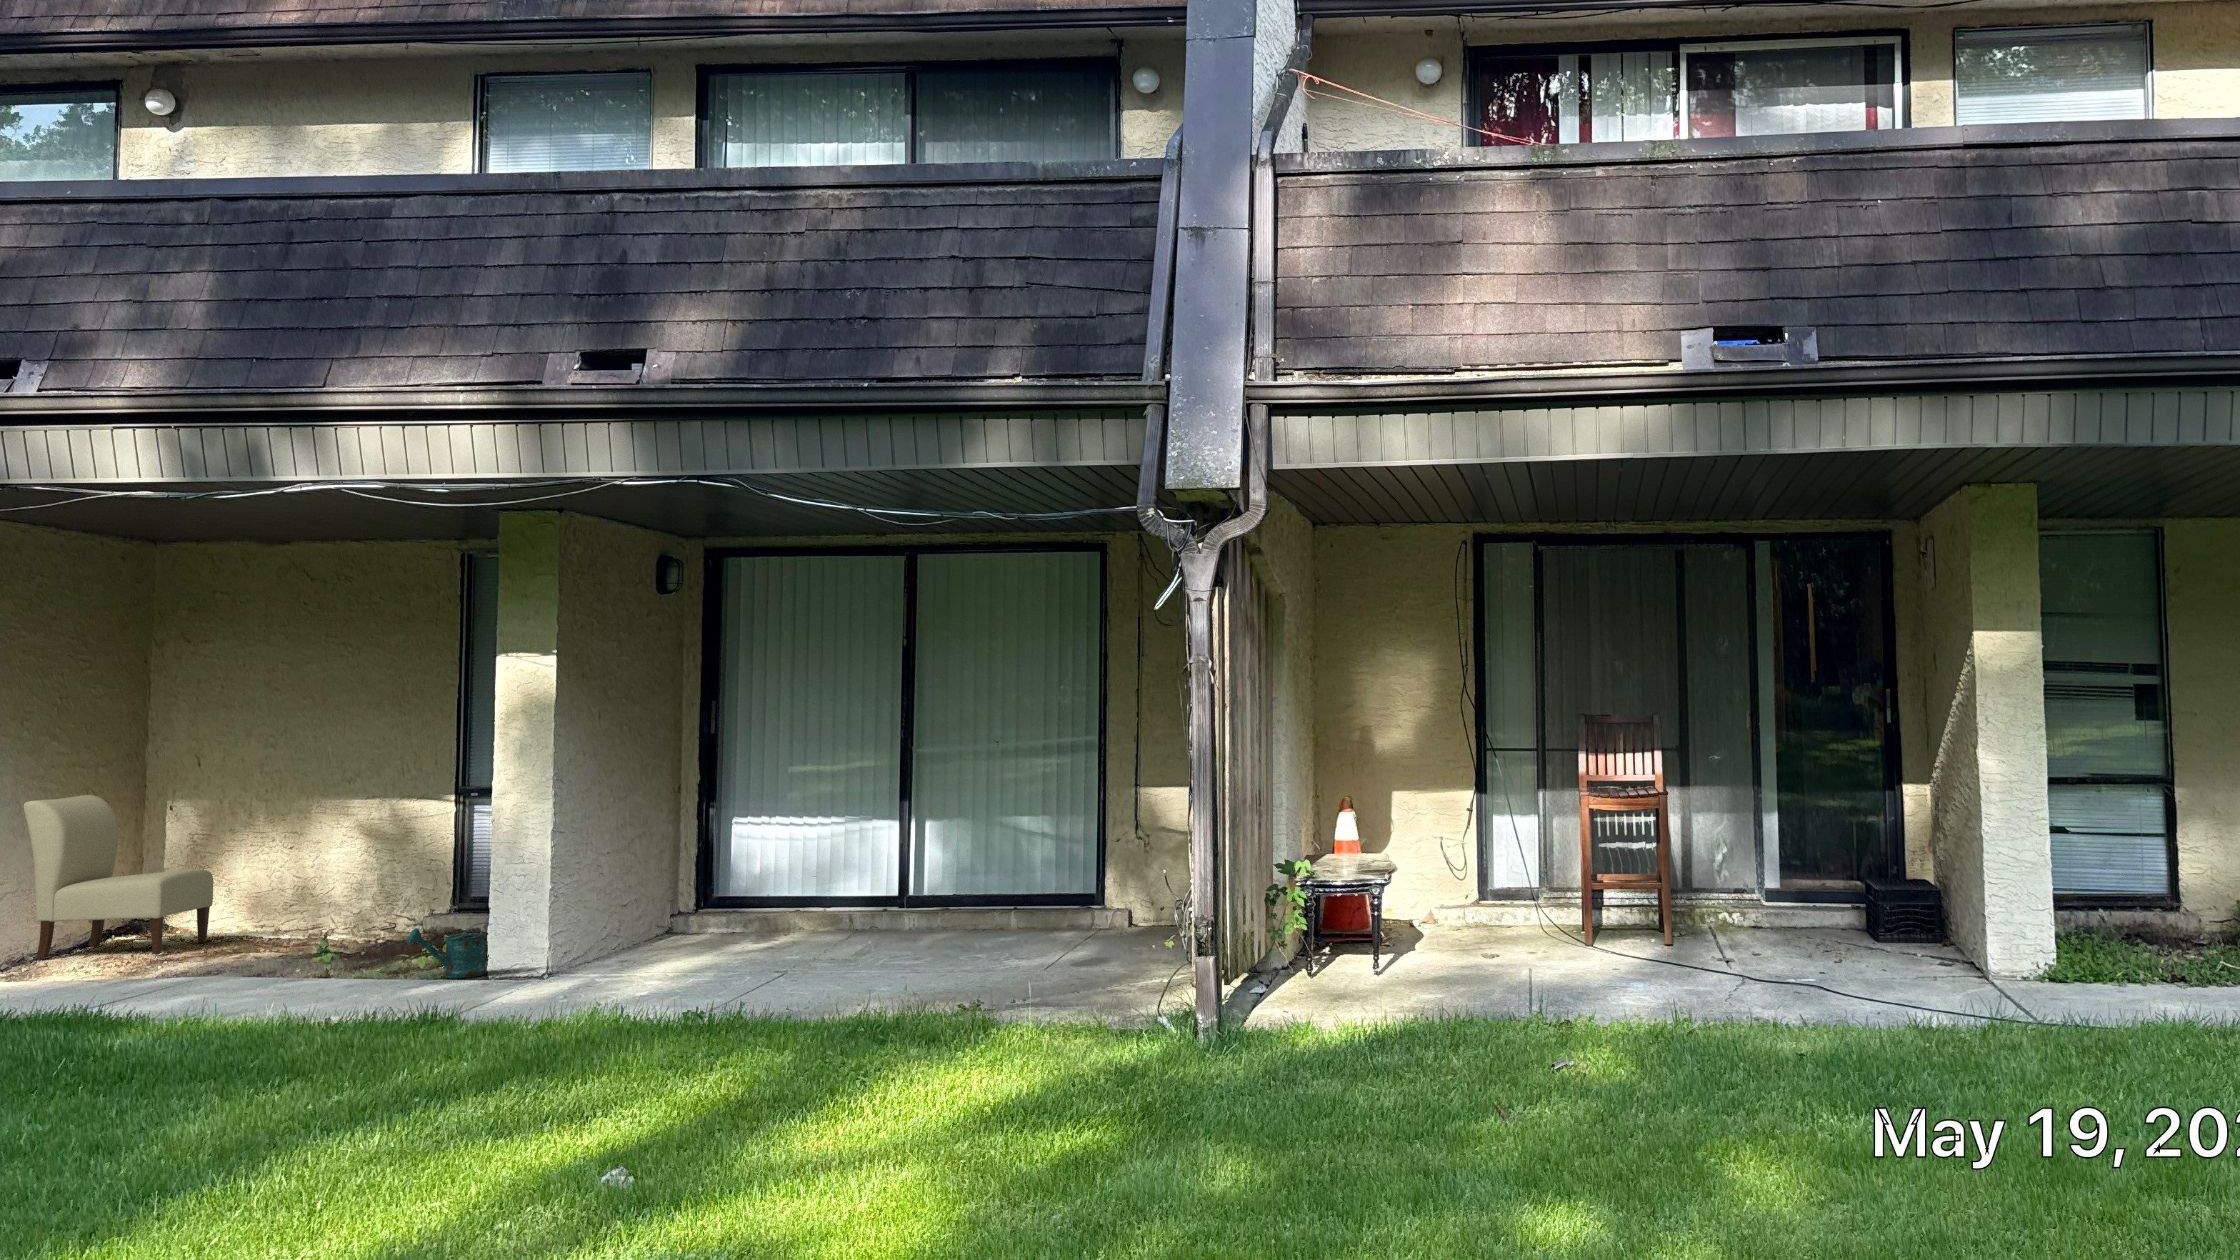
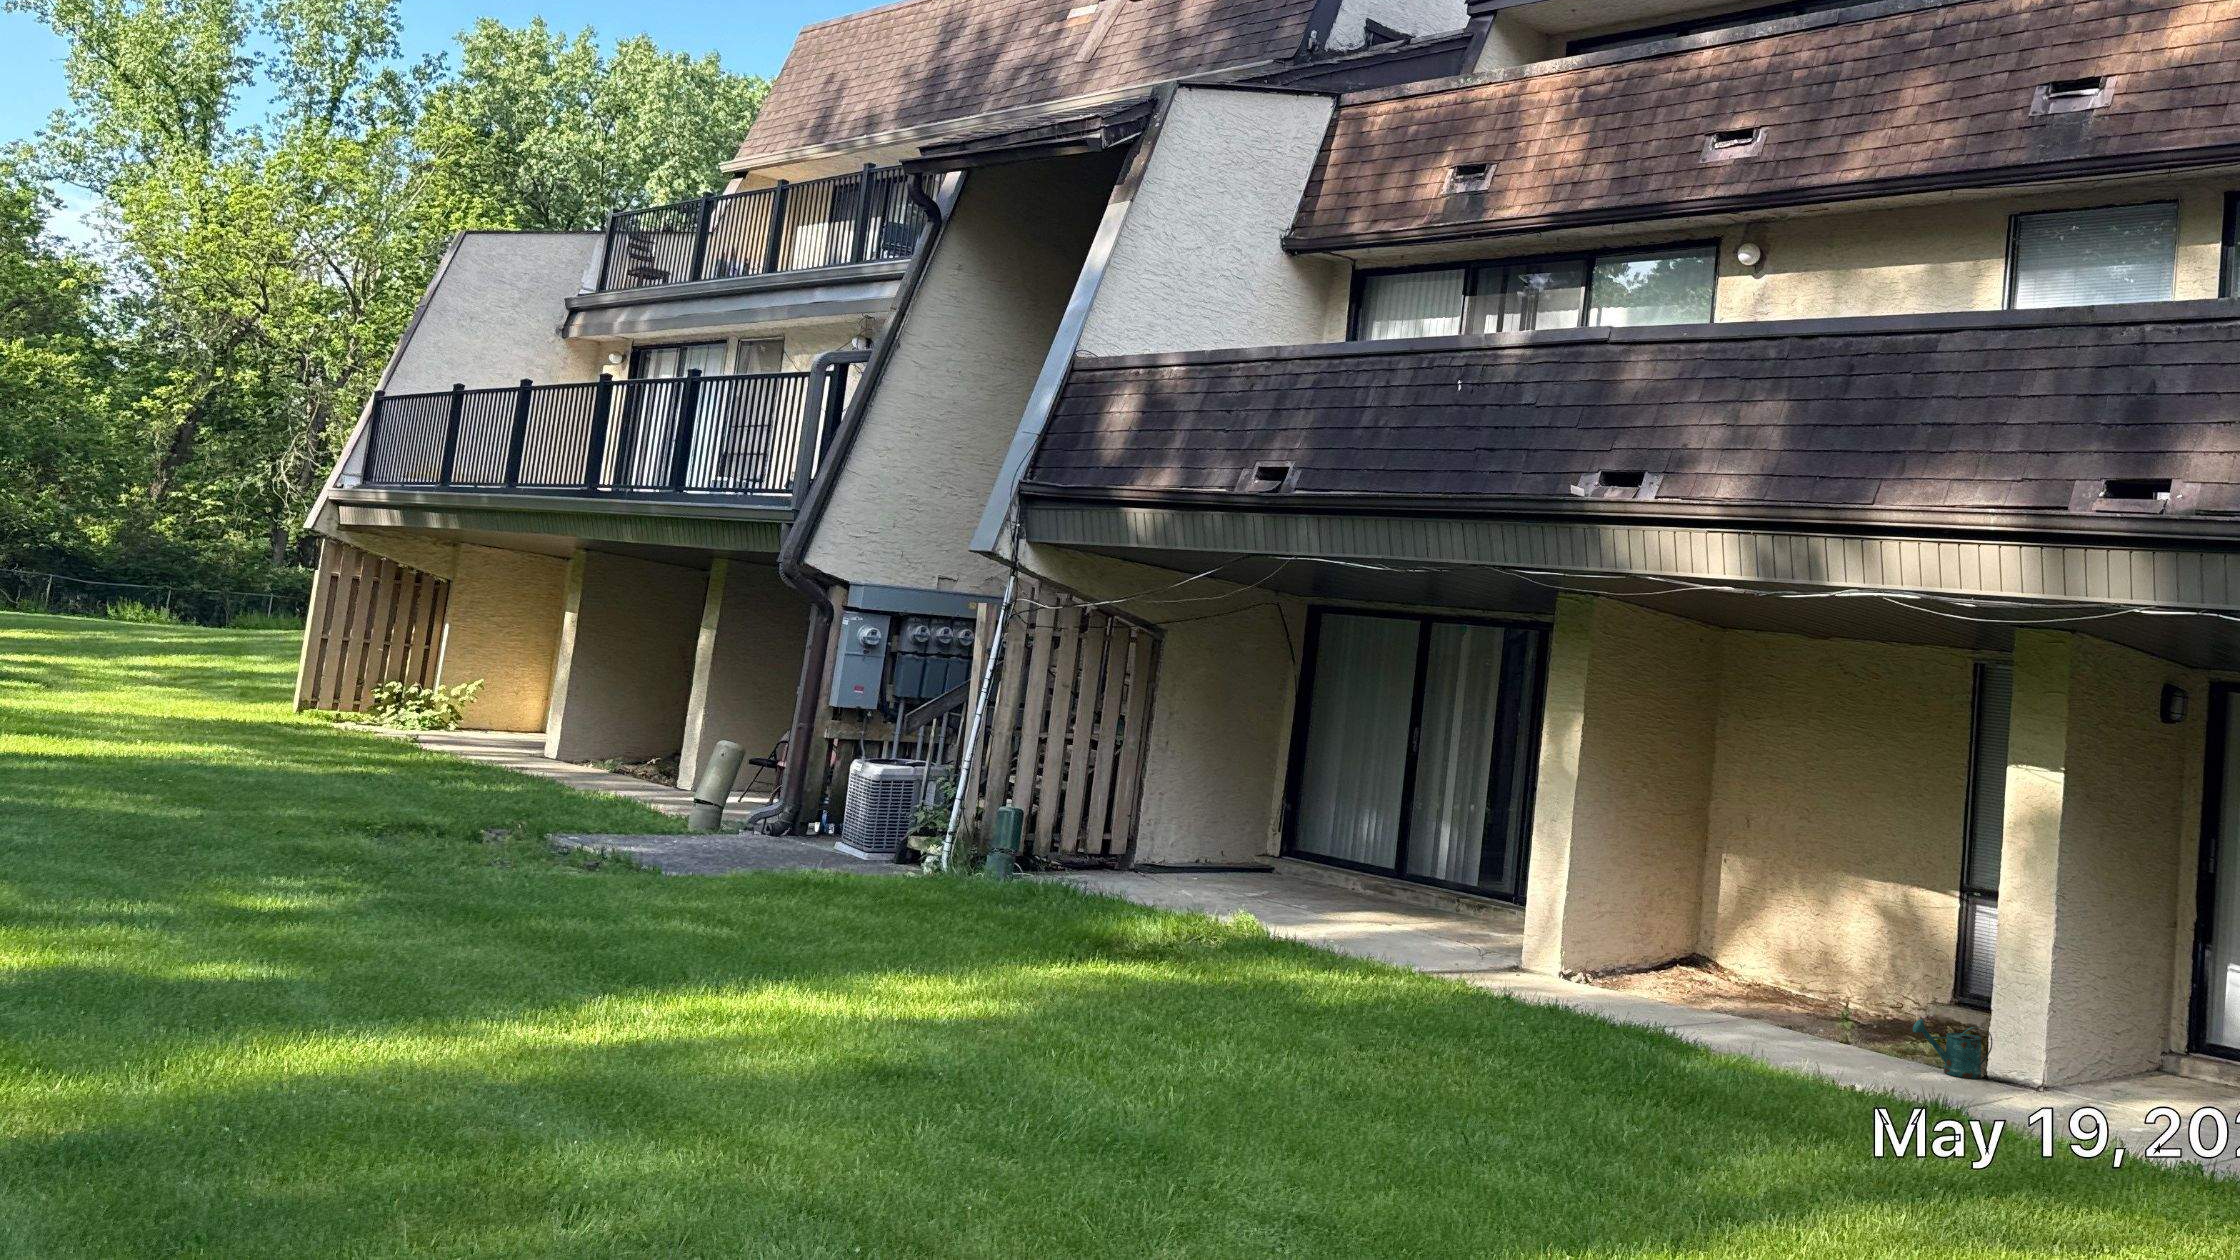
chair: present [24,795,213,959] -> none [1625,835,1757,986]

